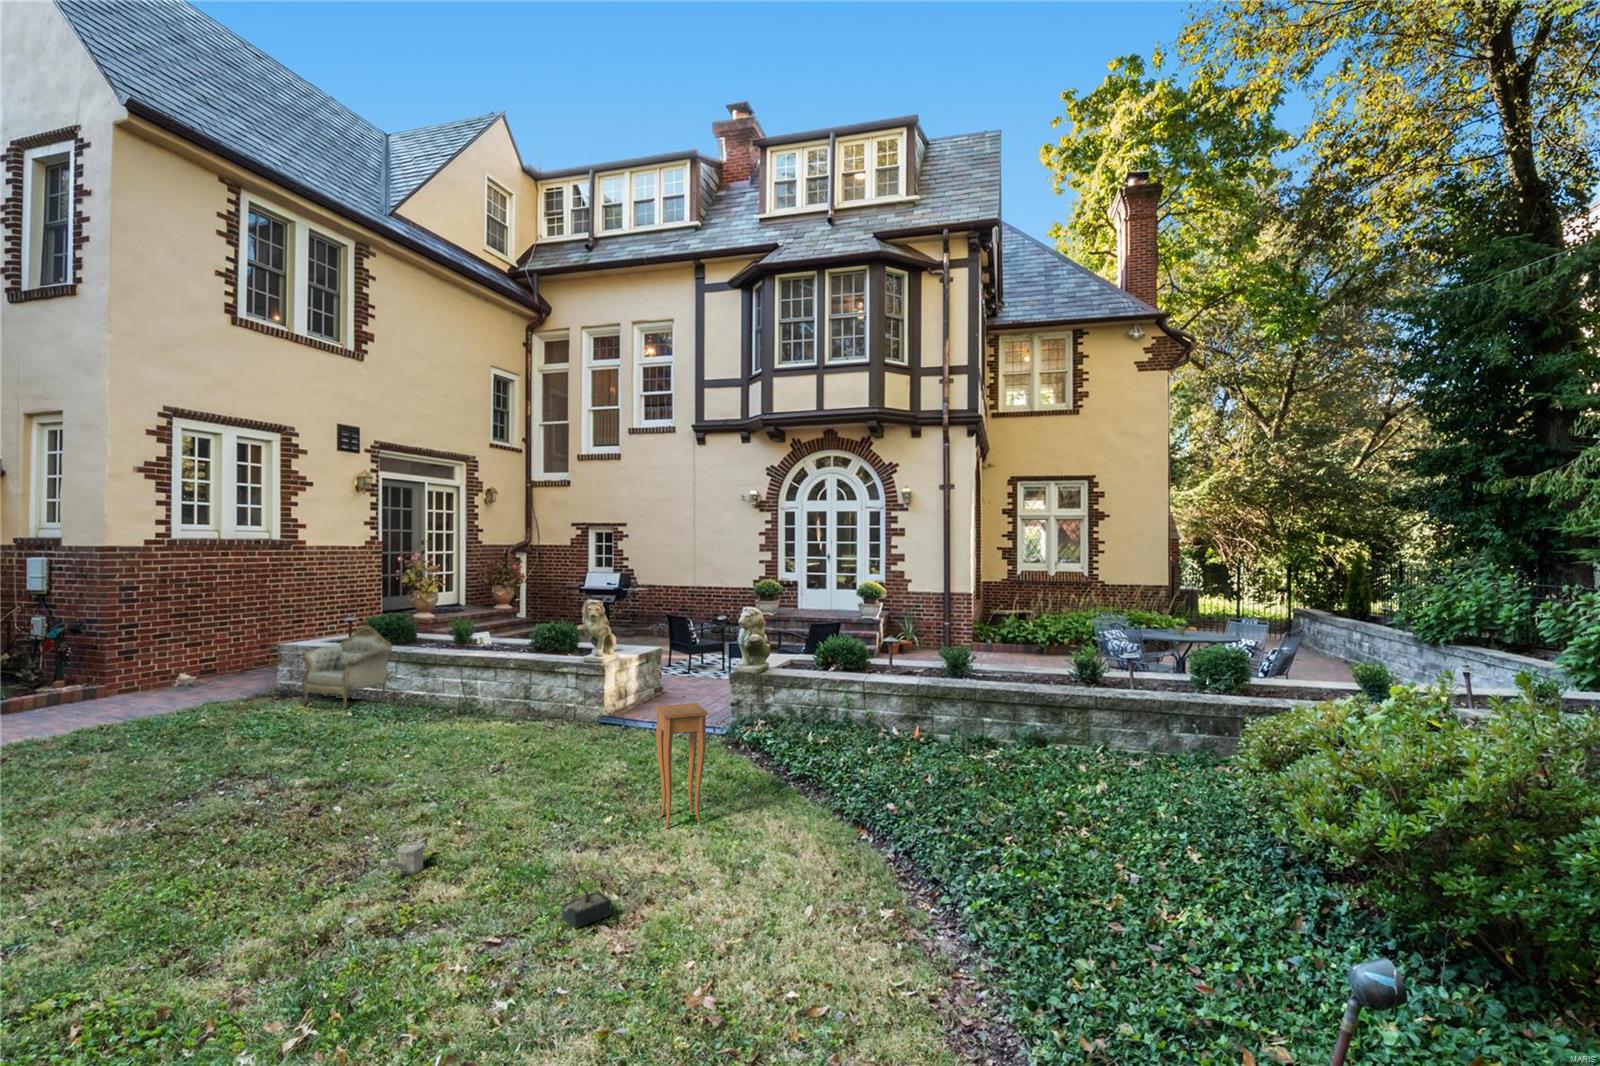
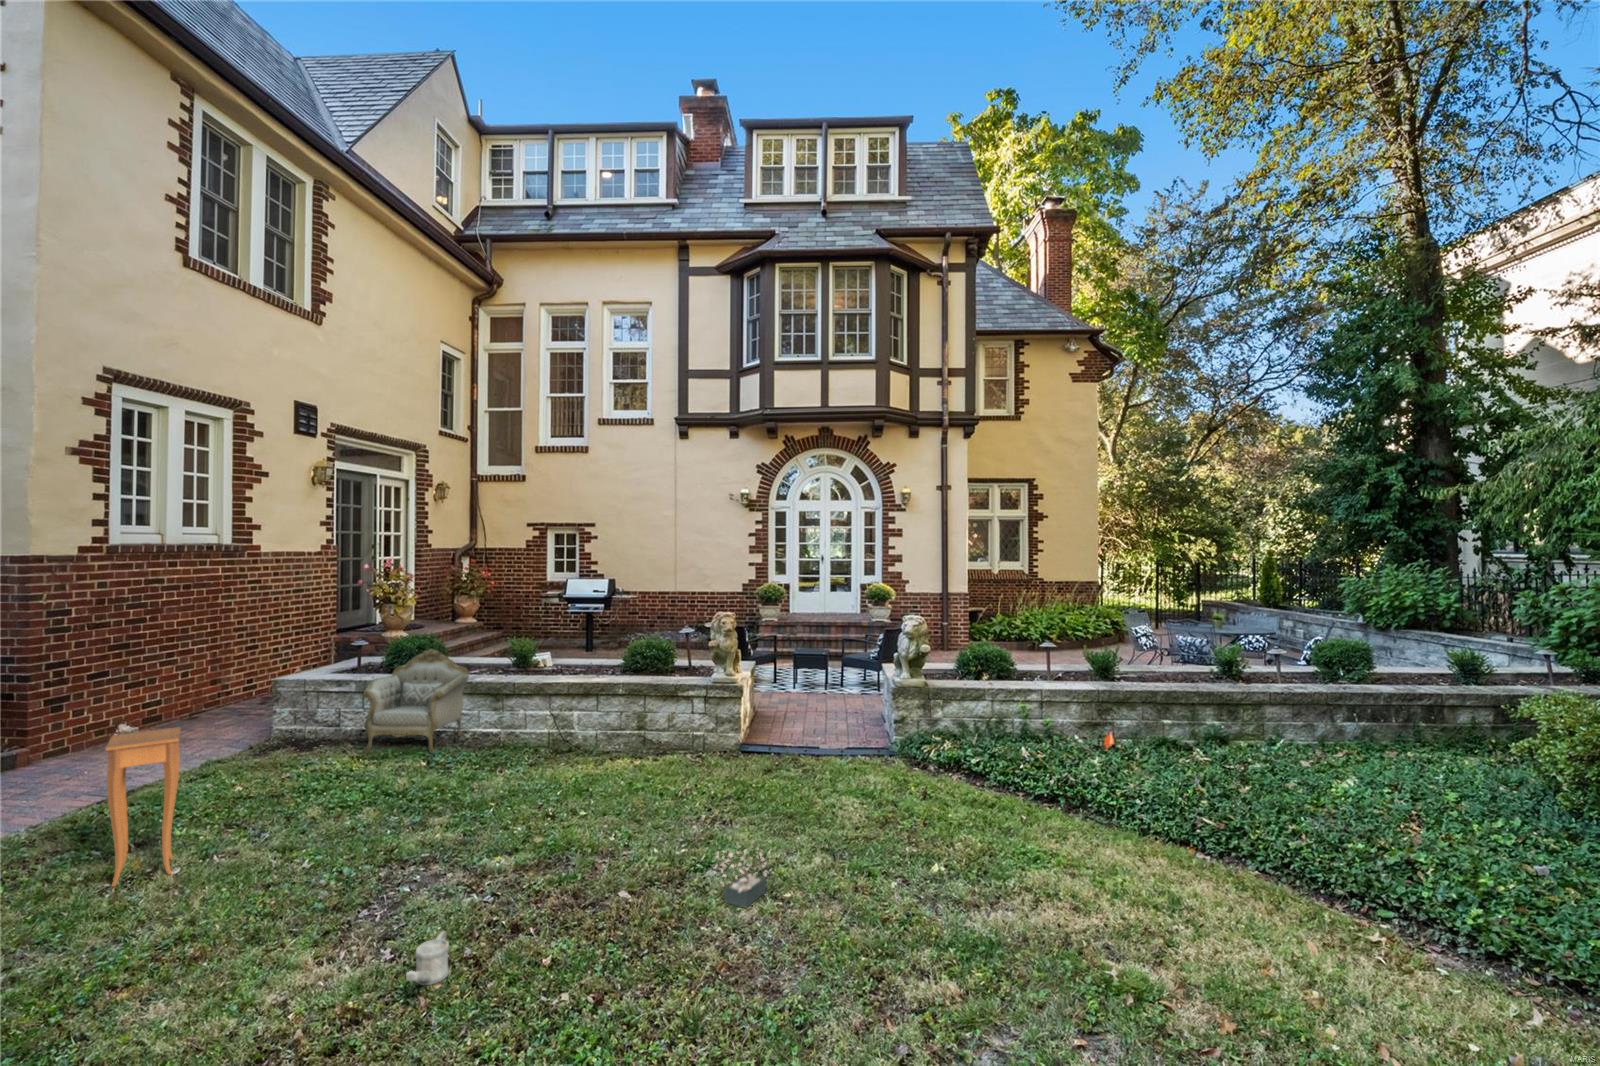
side table: present [655,703,708,829] -> present [106,727,181,886]
watering can: present [380,838,427,874] -> present [406,931,449,985]
decorative plant: present [549,865,617,929] -> present [715,847,767,908]

